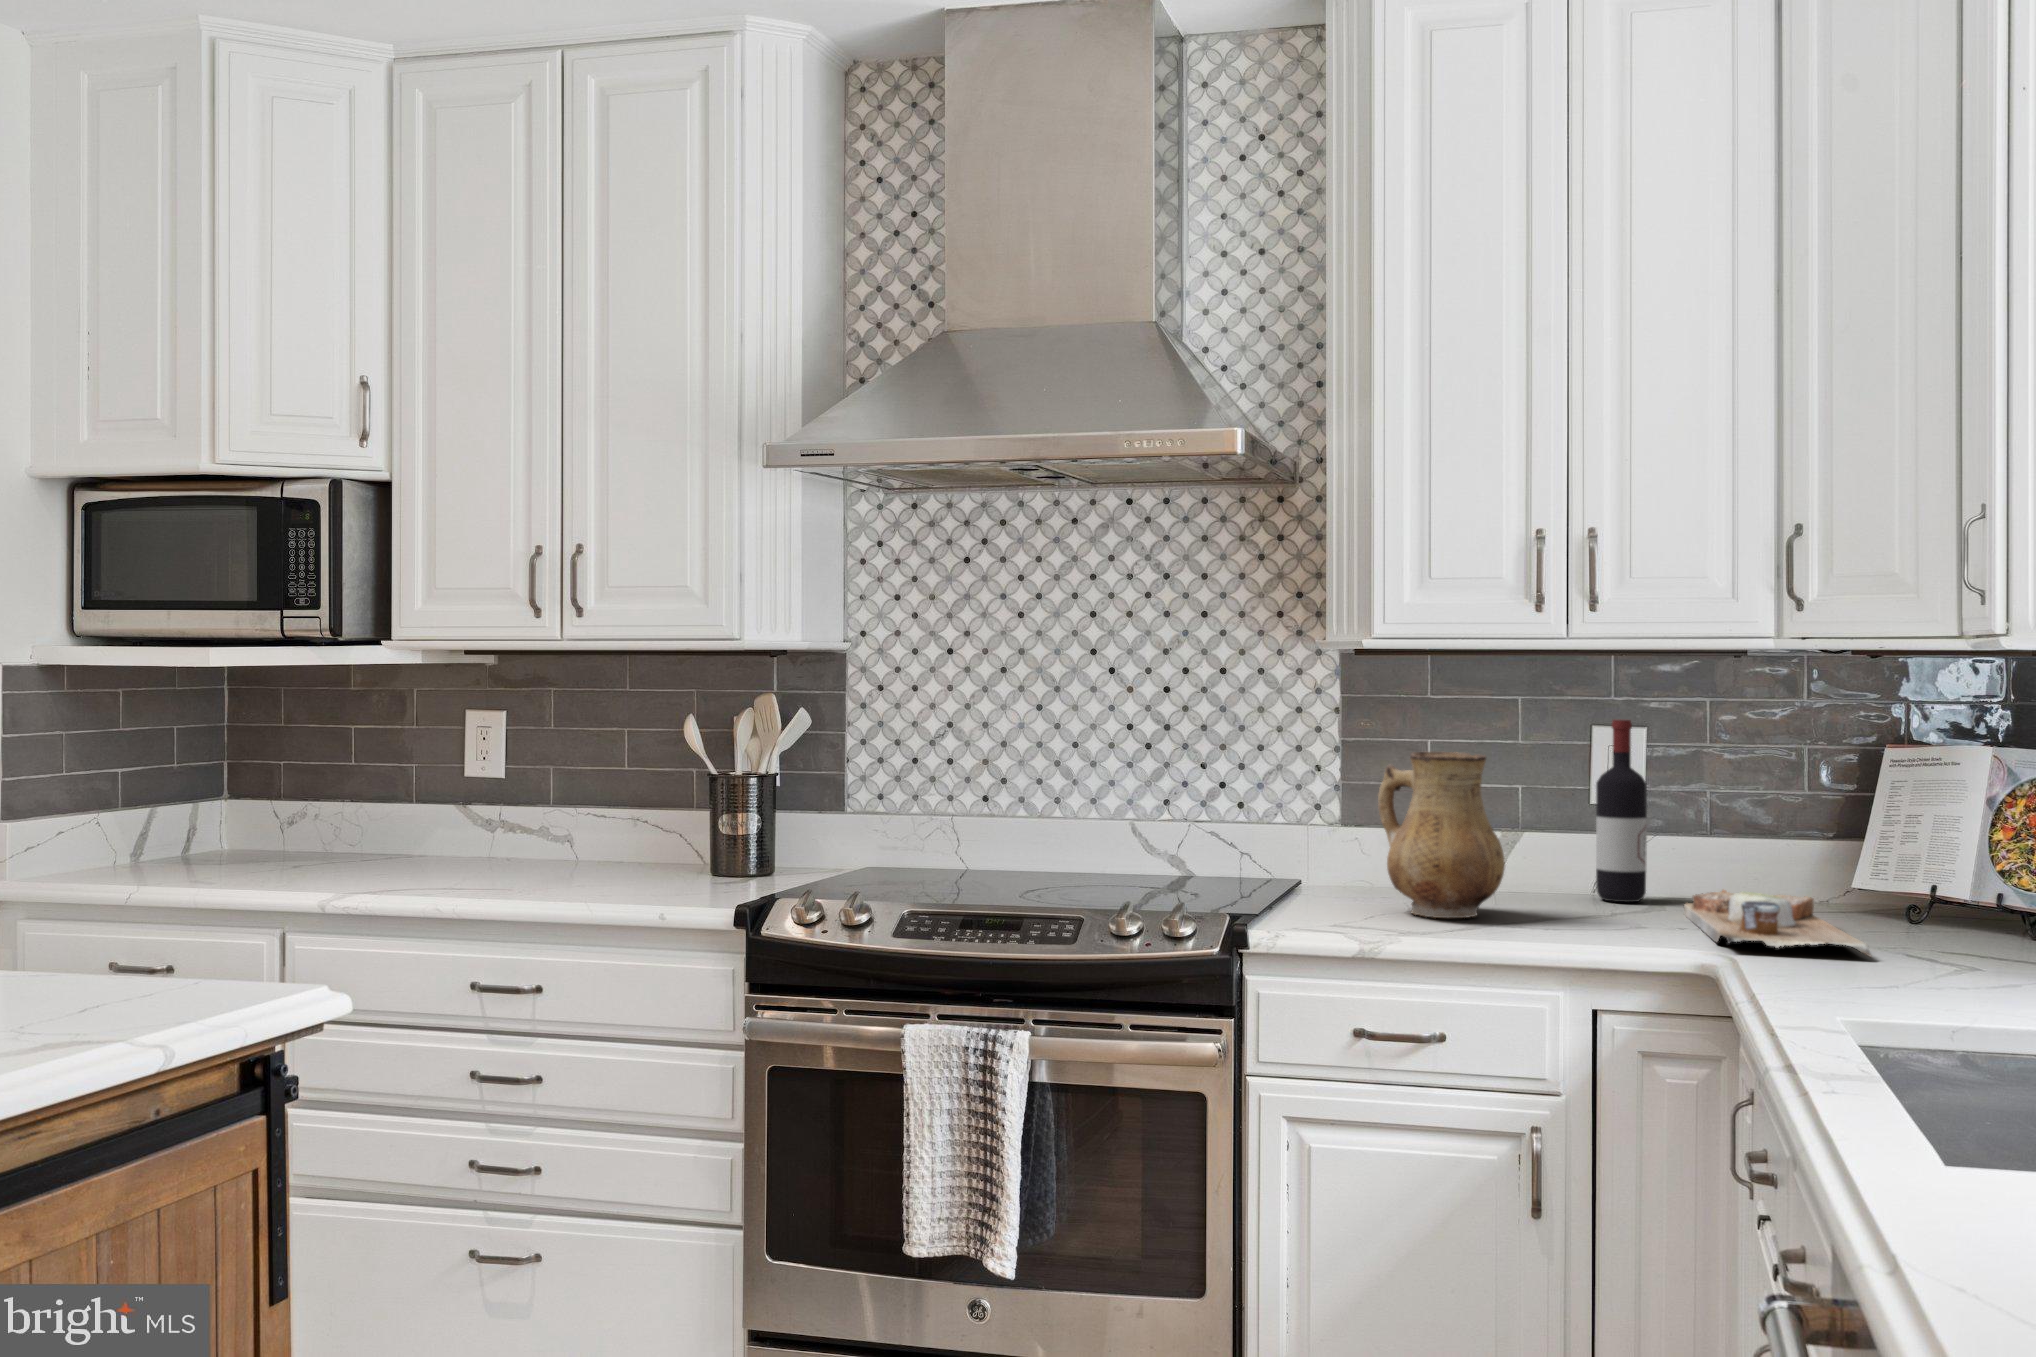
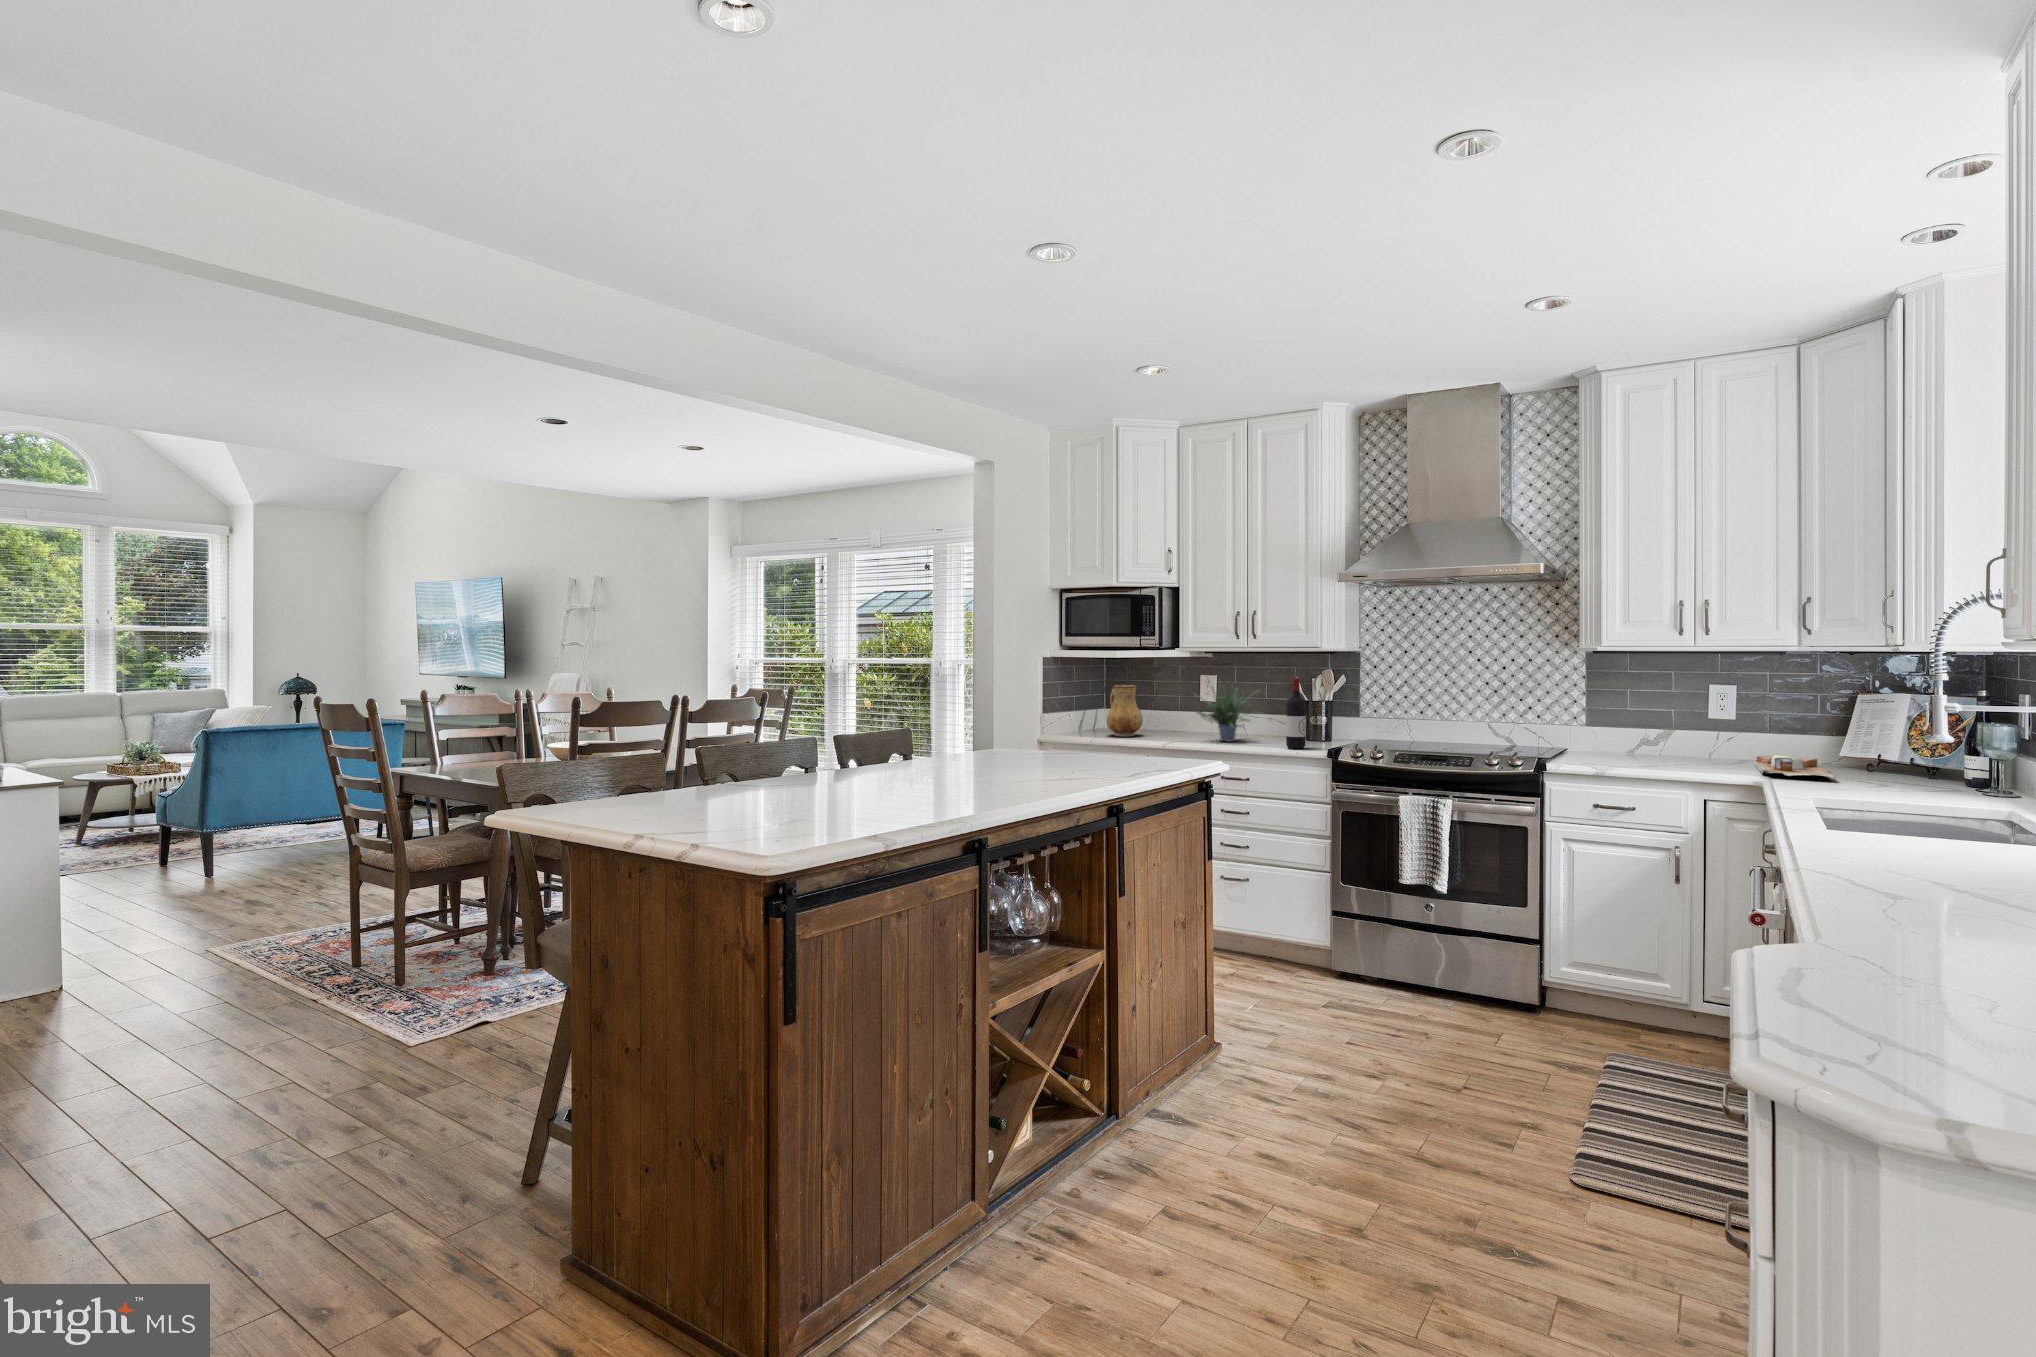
potted plant: none [407,698,589,884] -> present [1202,687,1260,742]
wine bottle: present [1596,720,1647,902] -> present [1286,678,1306,749]
ceramic pitcher: present [1378,752,1505,918] -> present [1107,685,1143,736]

